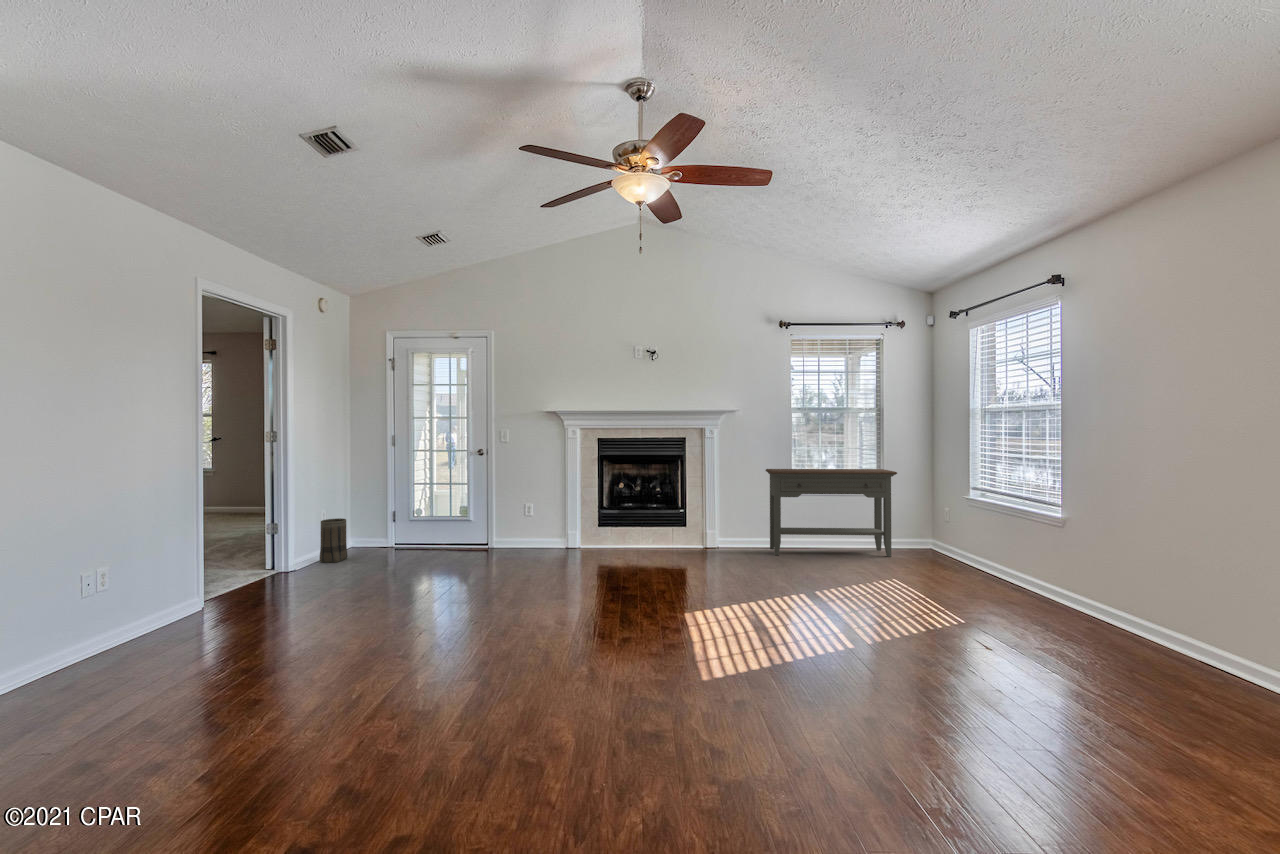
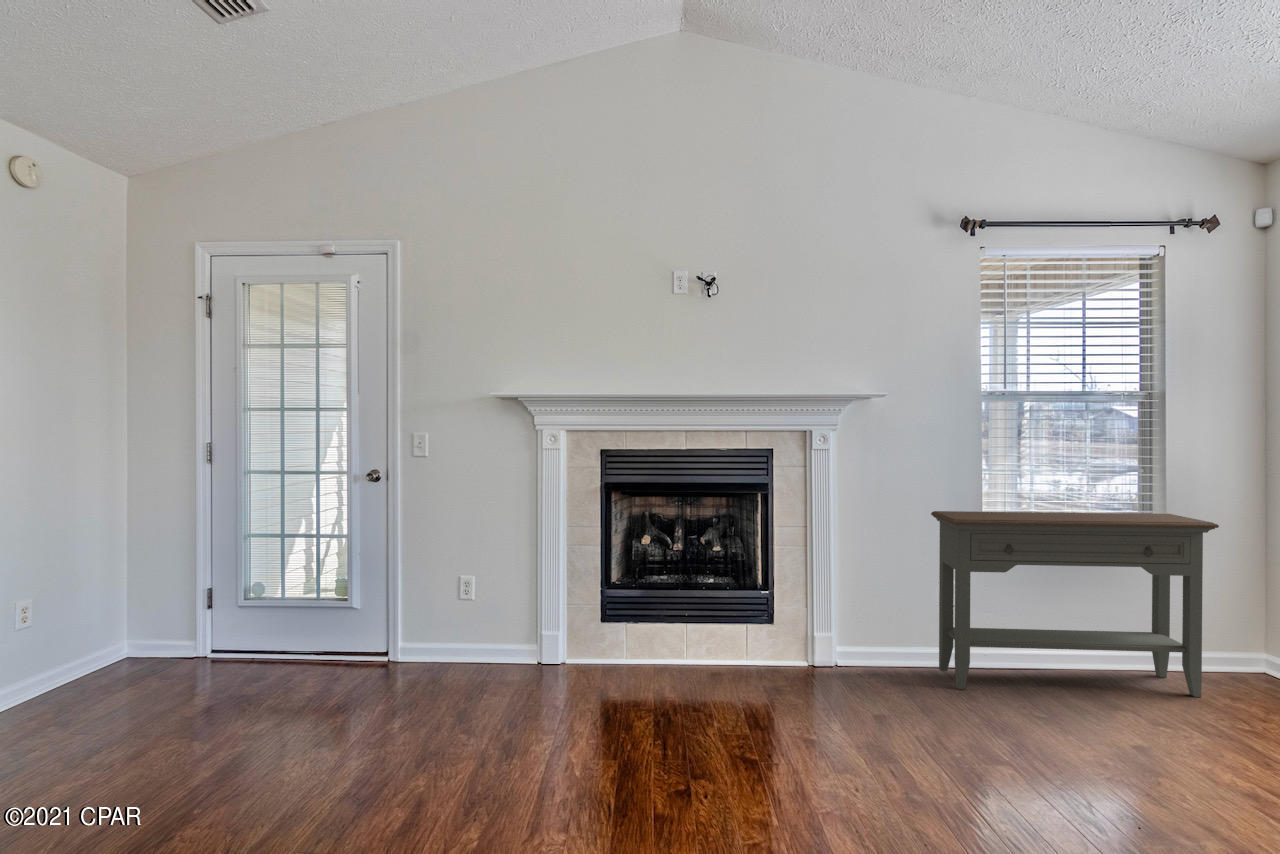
basket: present [319,518,347,562] -> none [43,607,105,699]

